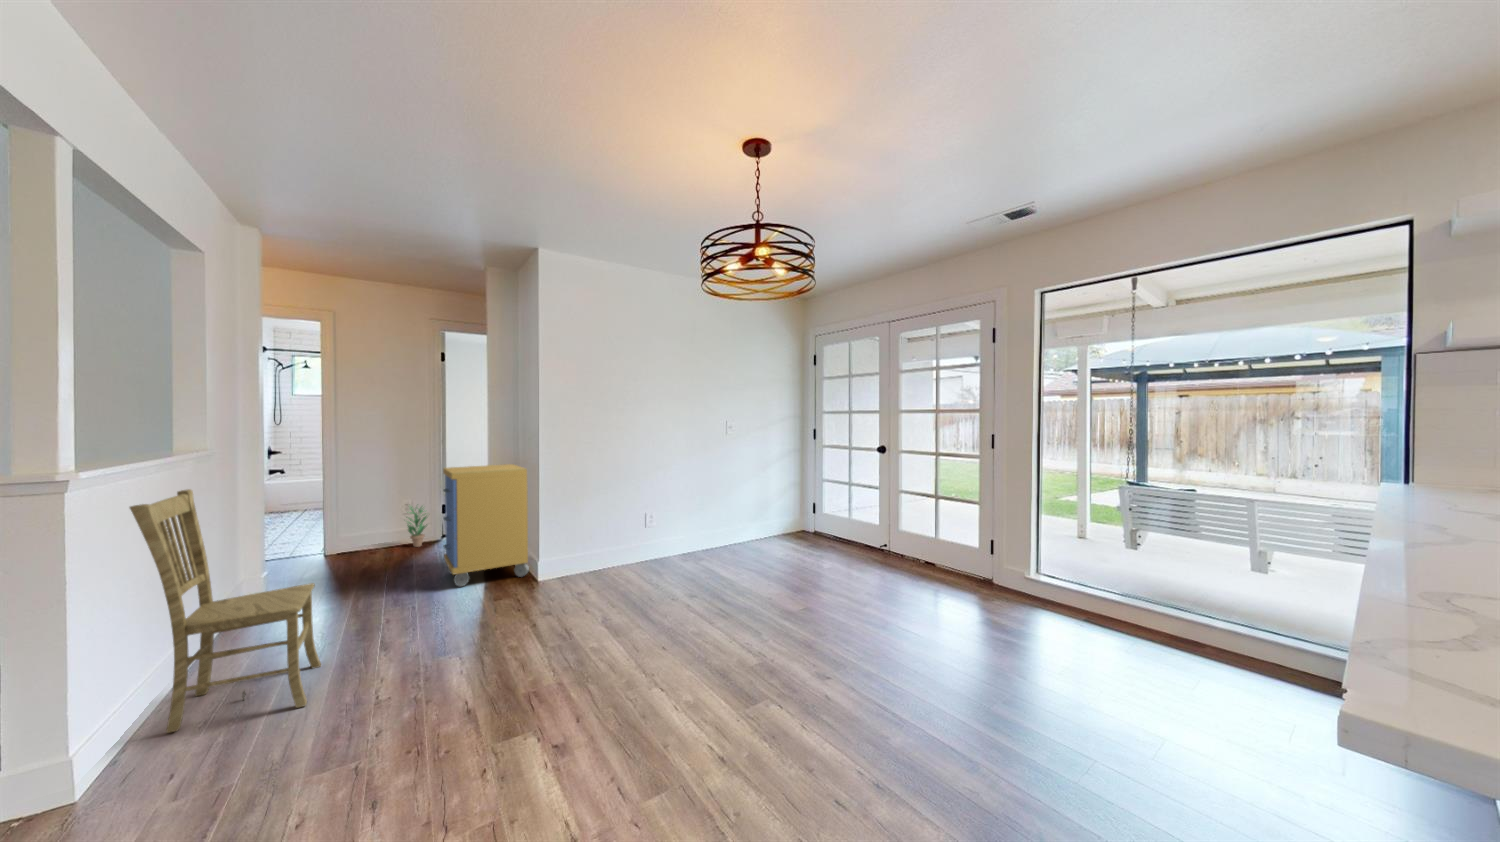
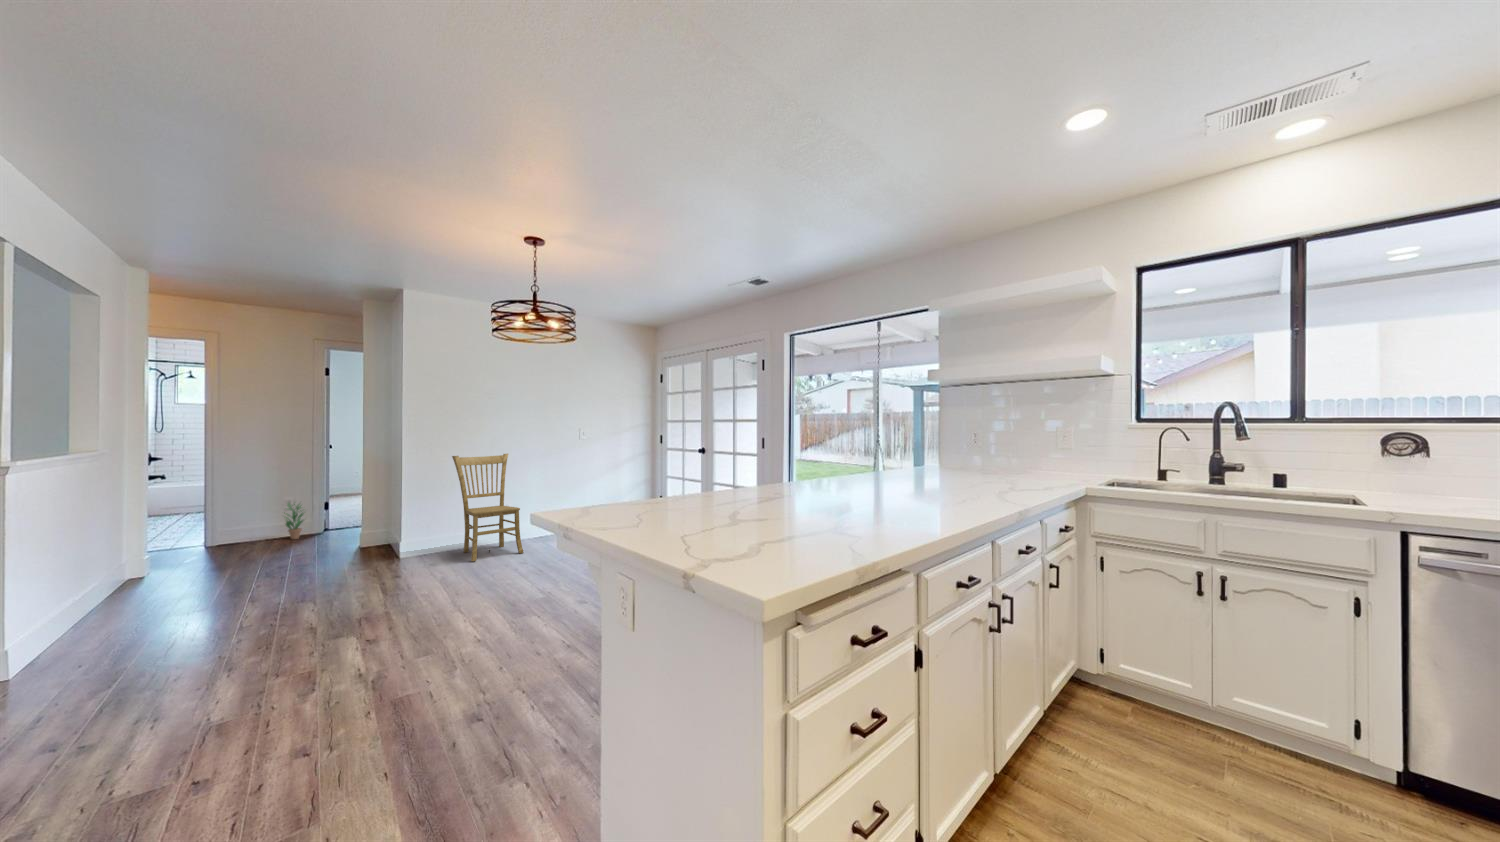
storage cabinet: present [443,464,529,586] -> none [312,465,390,565]
dining chair: present [130,489,321,733] -> present [452,453,524,561]

